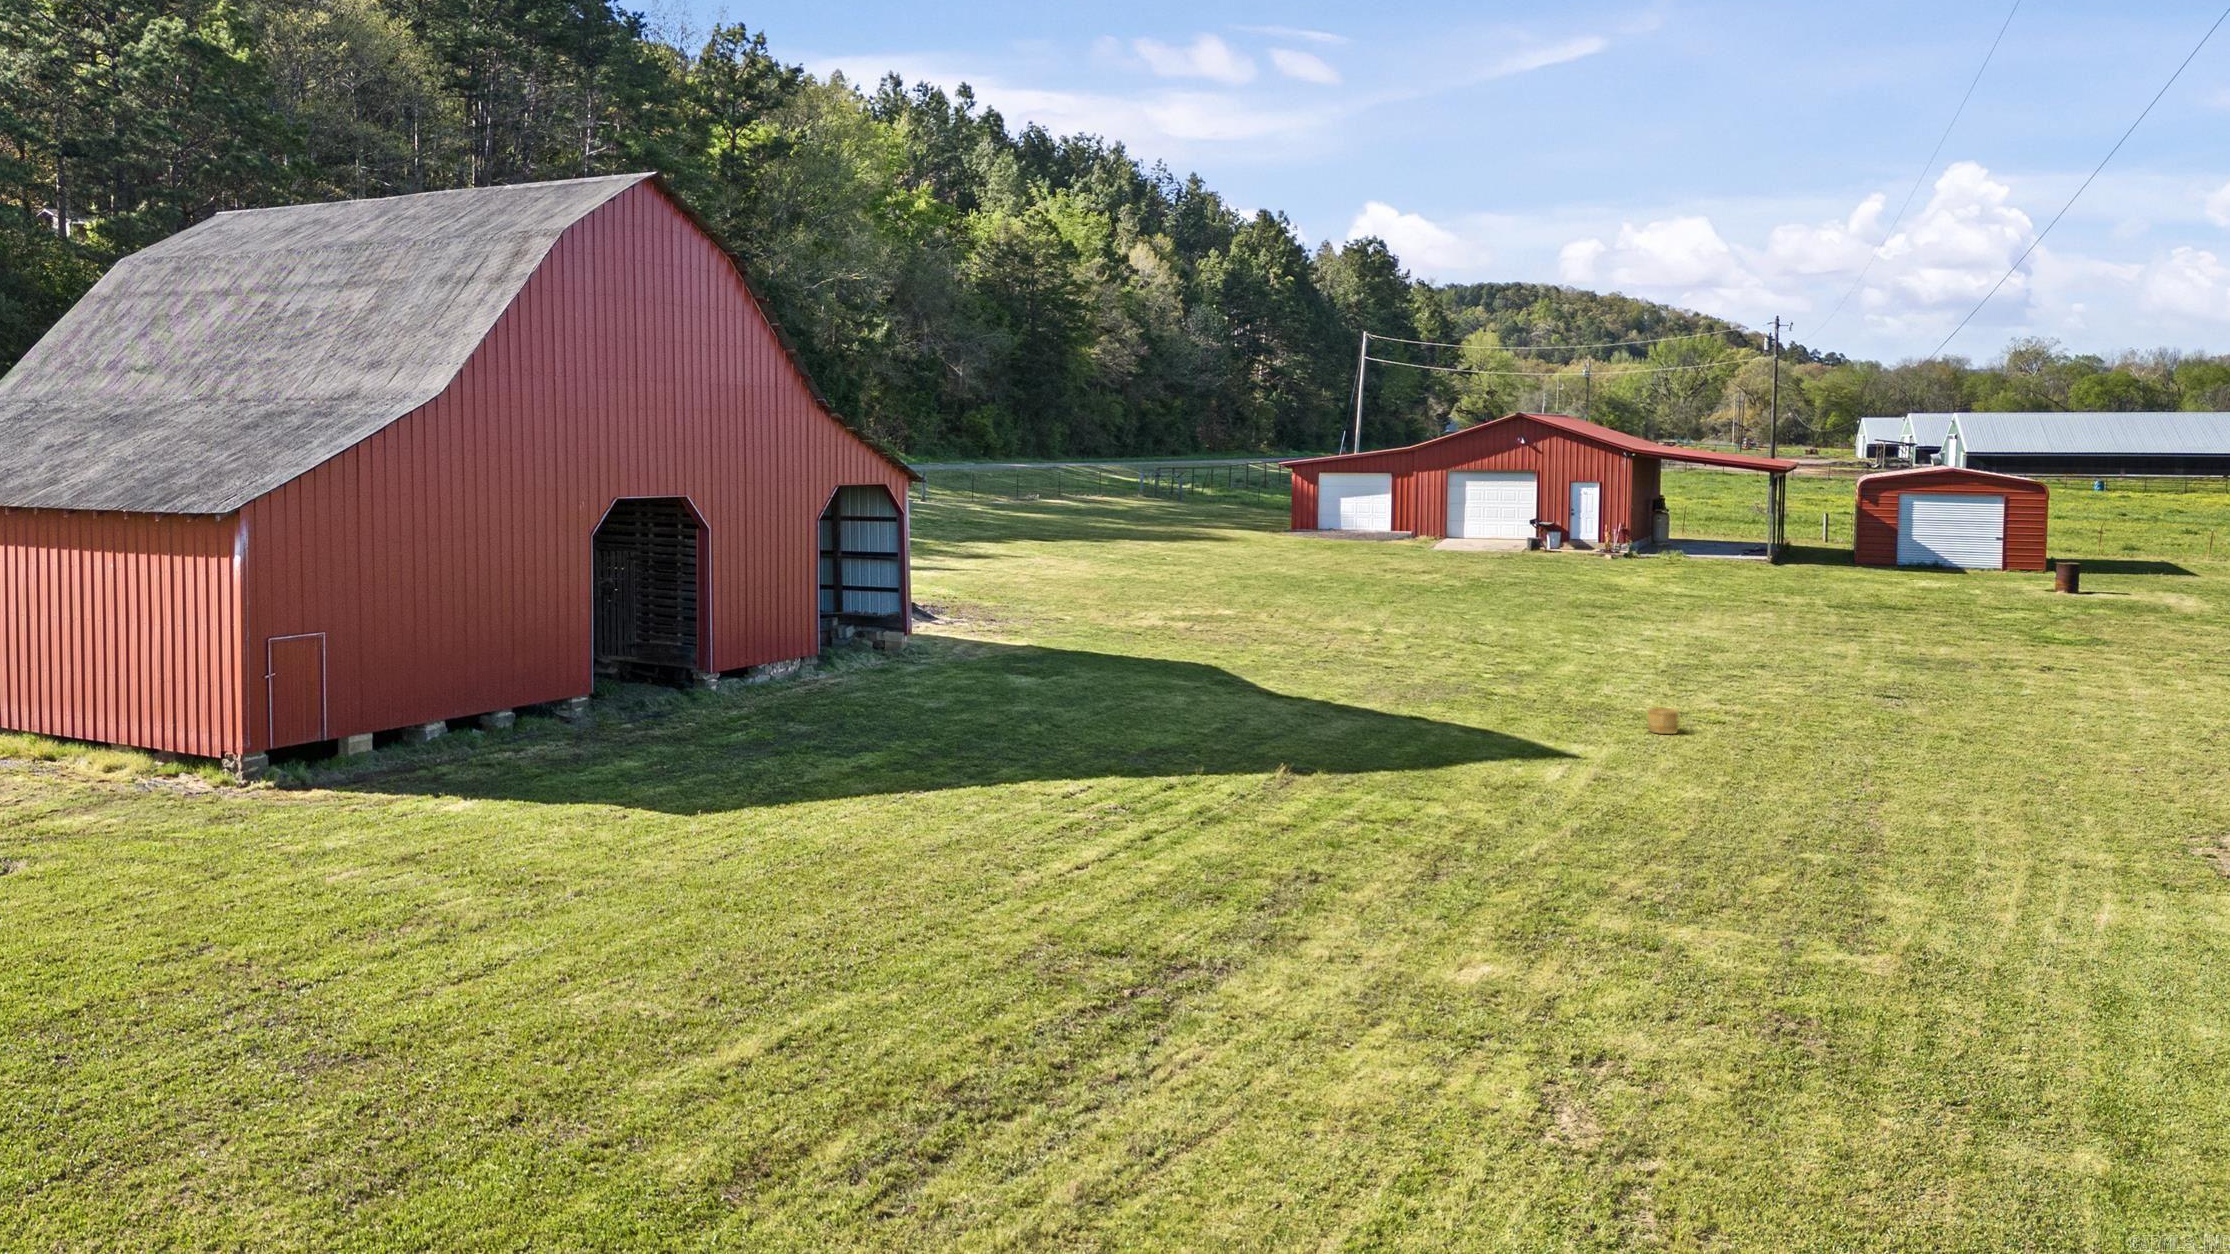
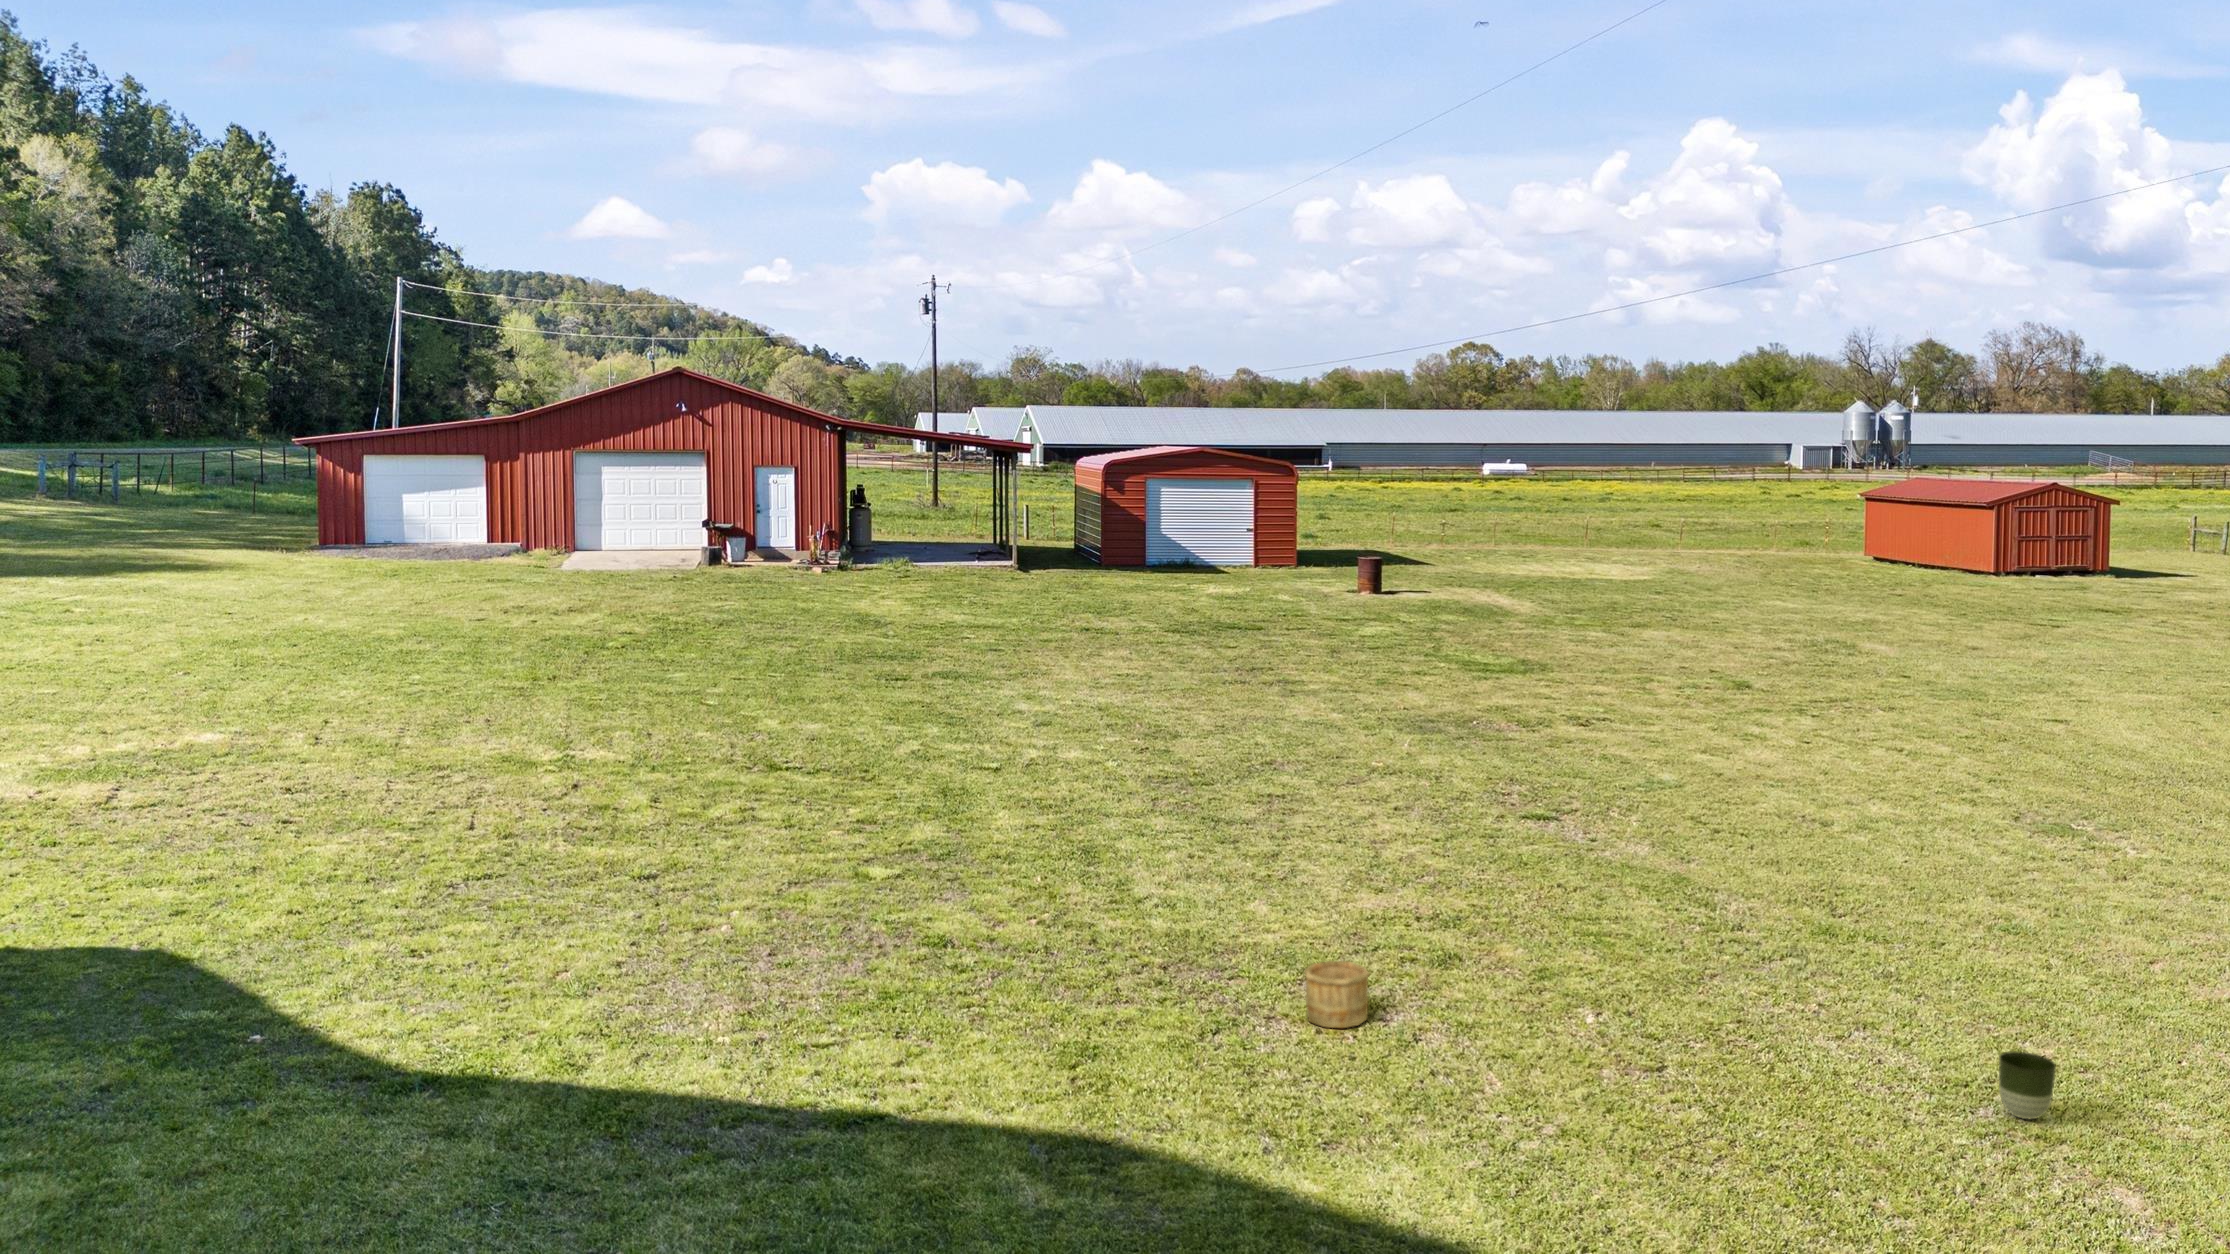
planter: none [1950,763,1979,792] -> present [1999,1051,2056,1119]

